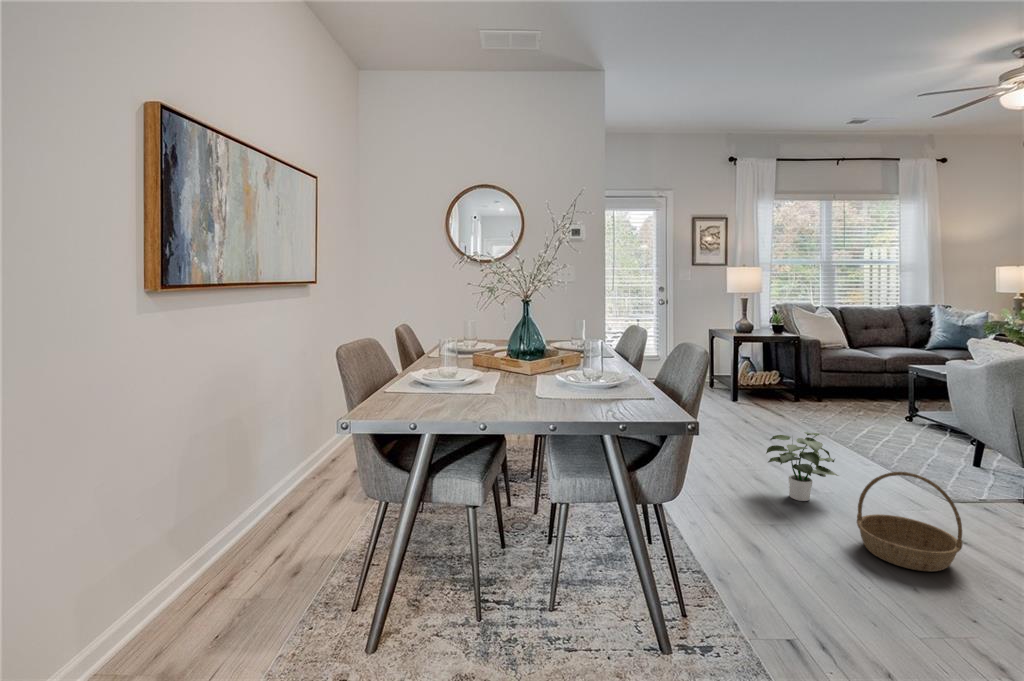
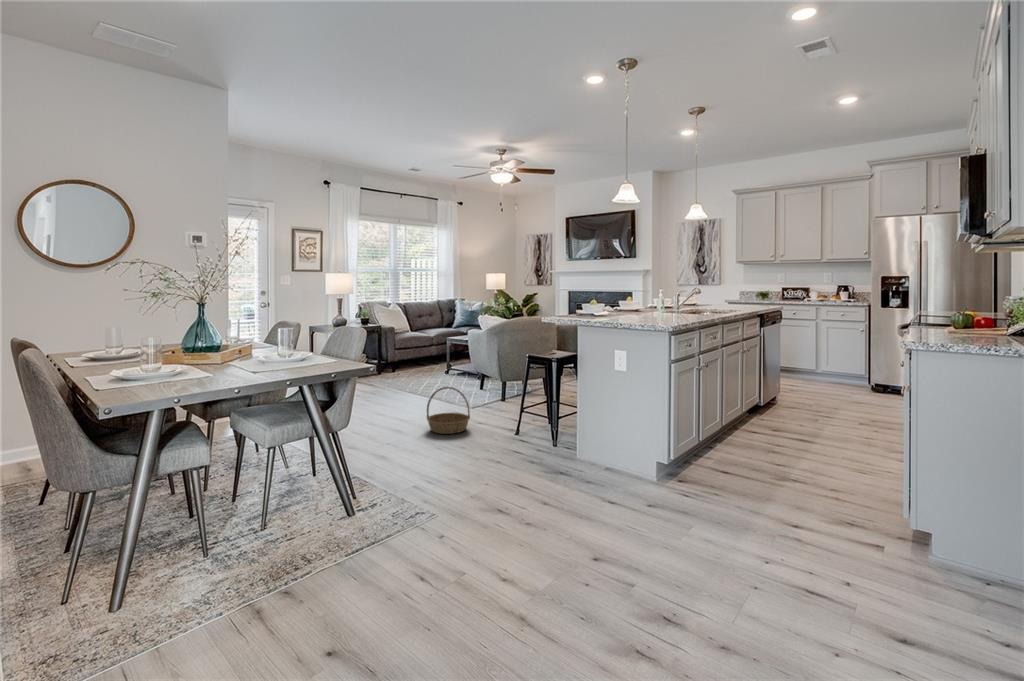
potted plant: present [766,432,839,501] -> none [376,379,416,420]

